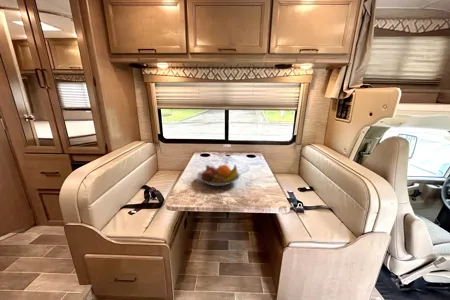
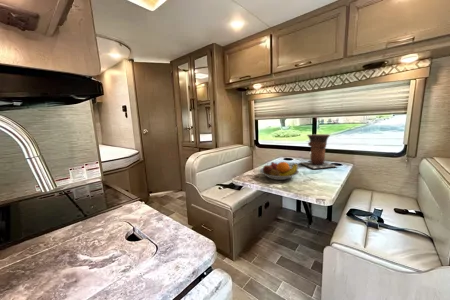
vase: none [219,128,257,165] -> present [300,134,337,168]

